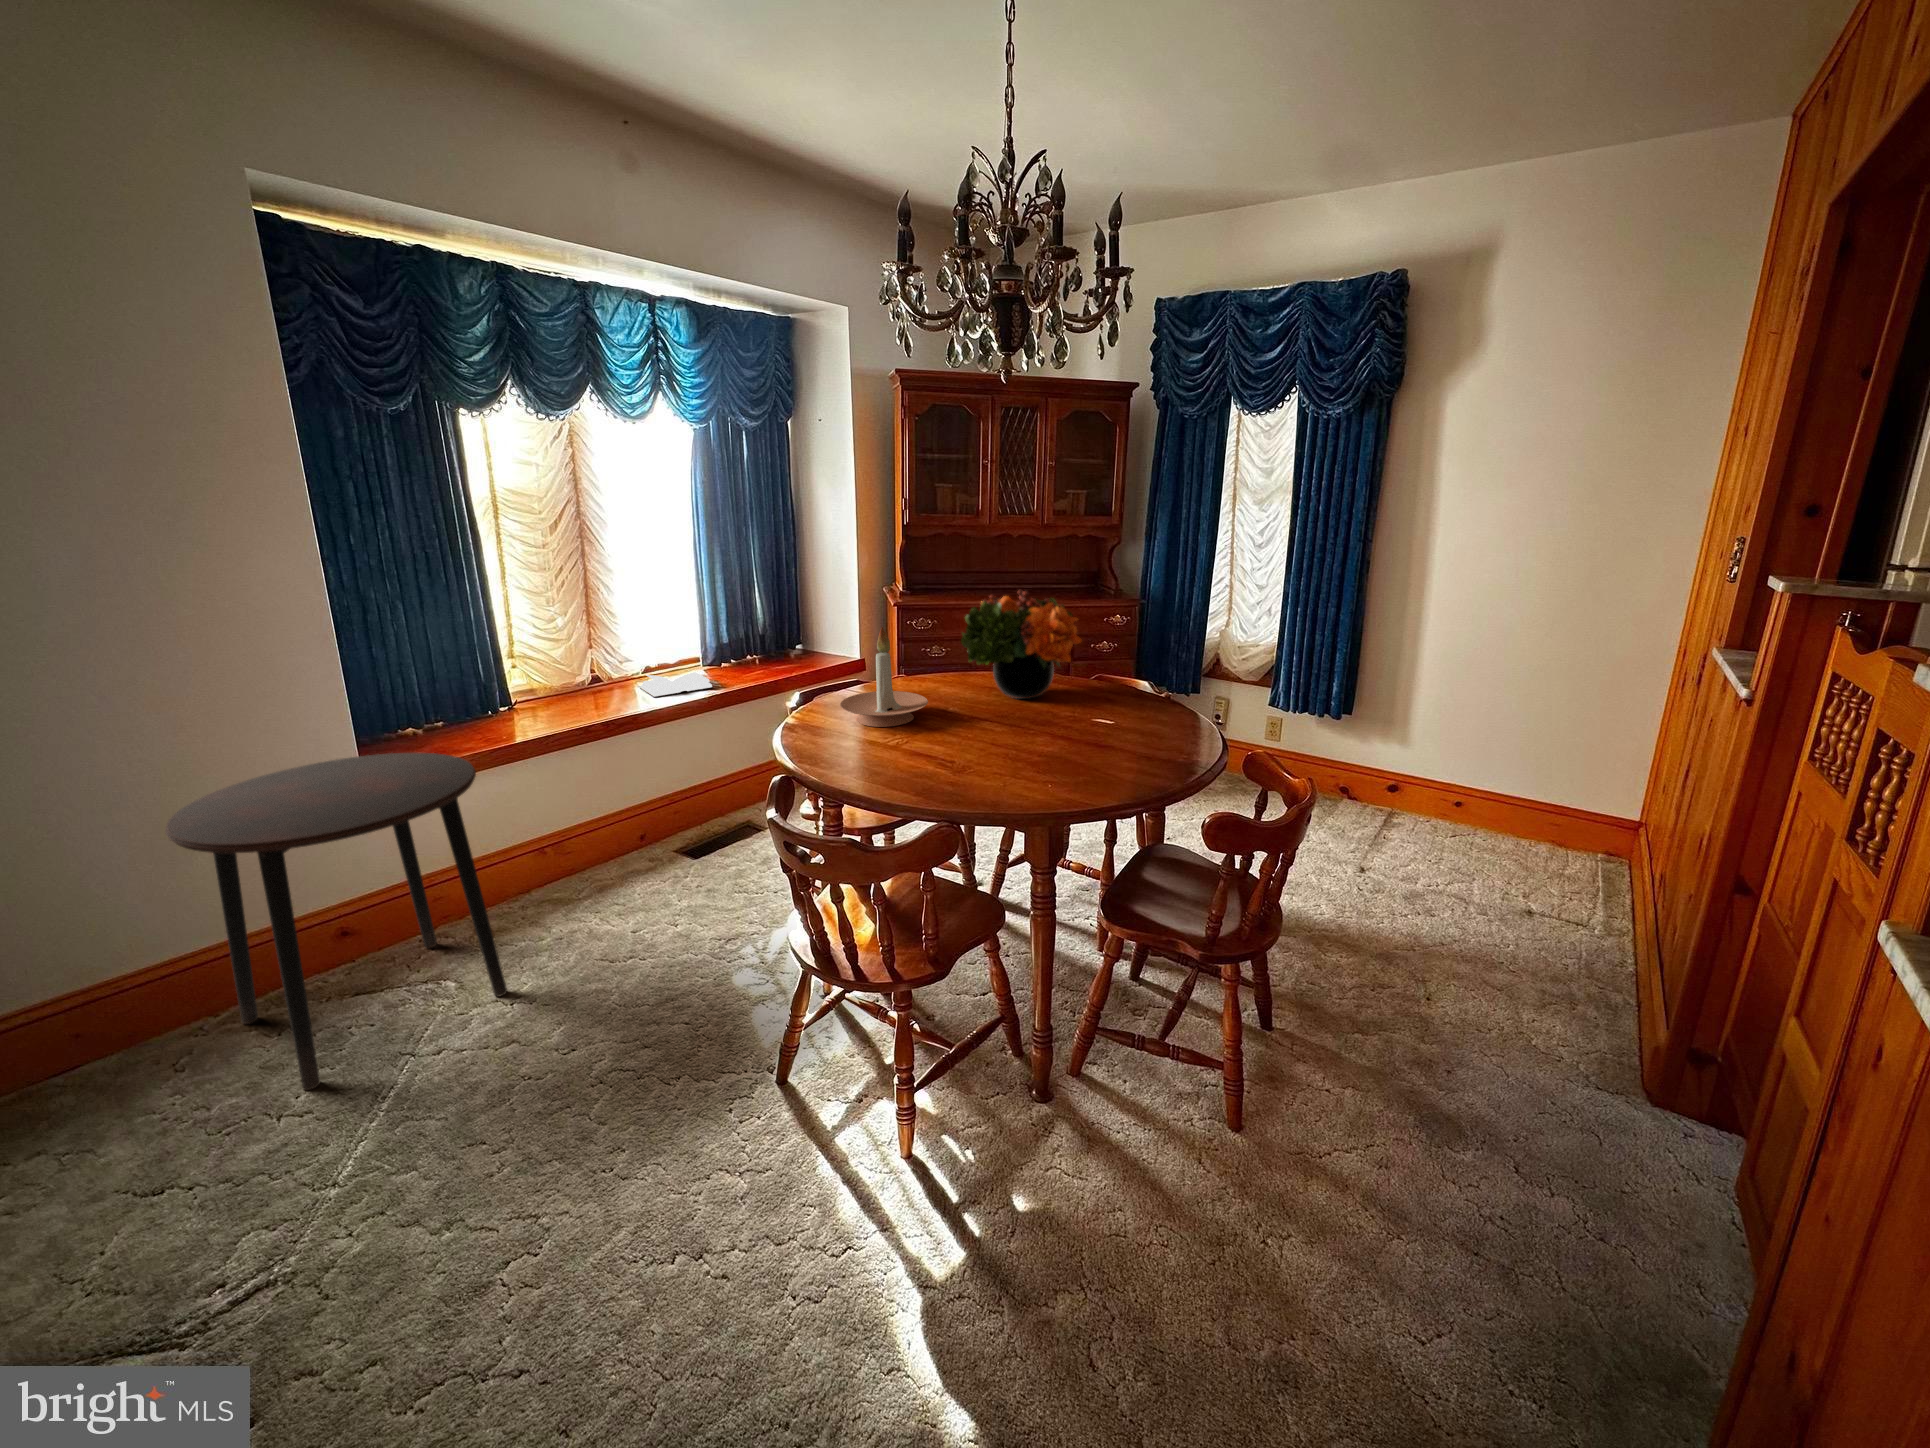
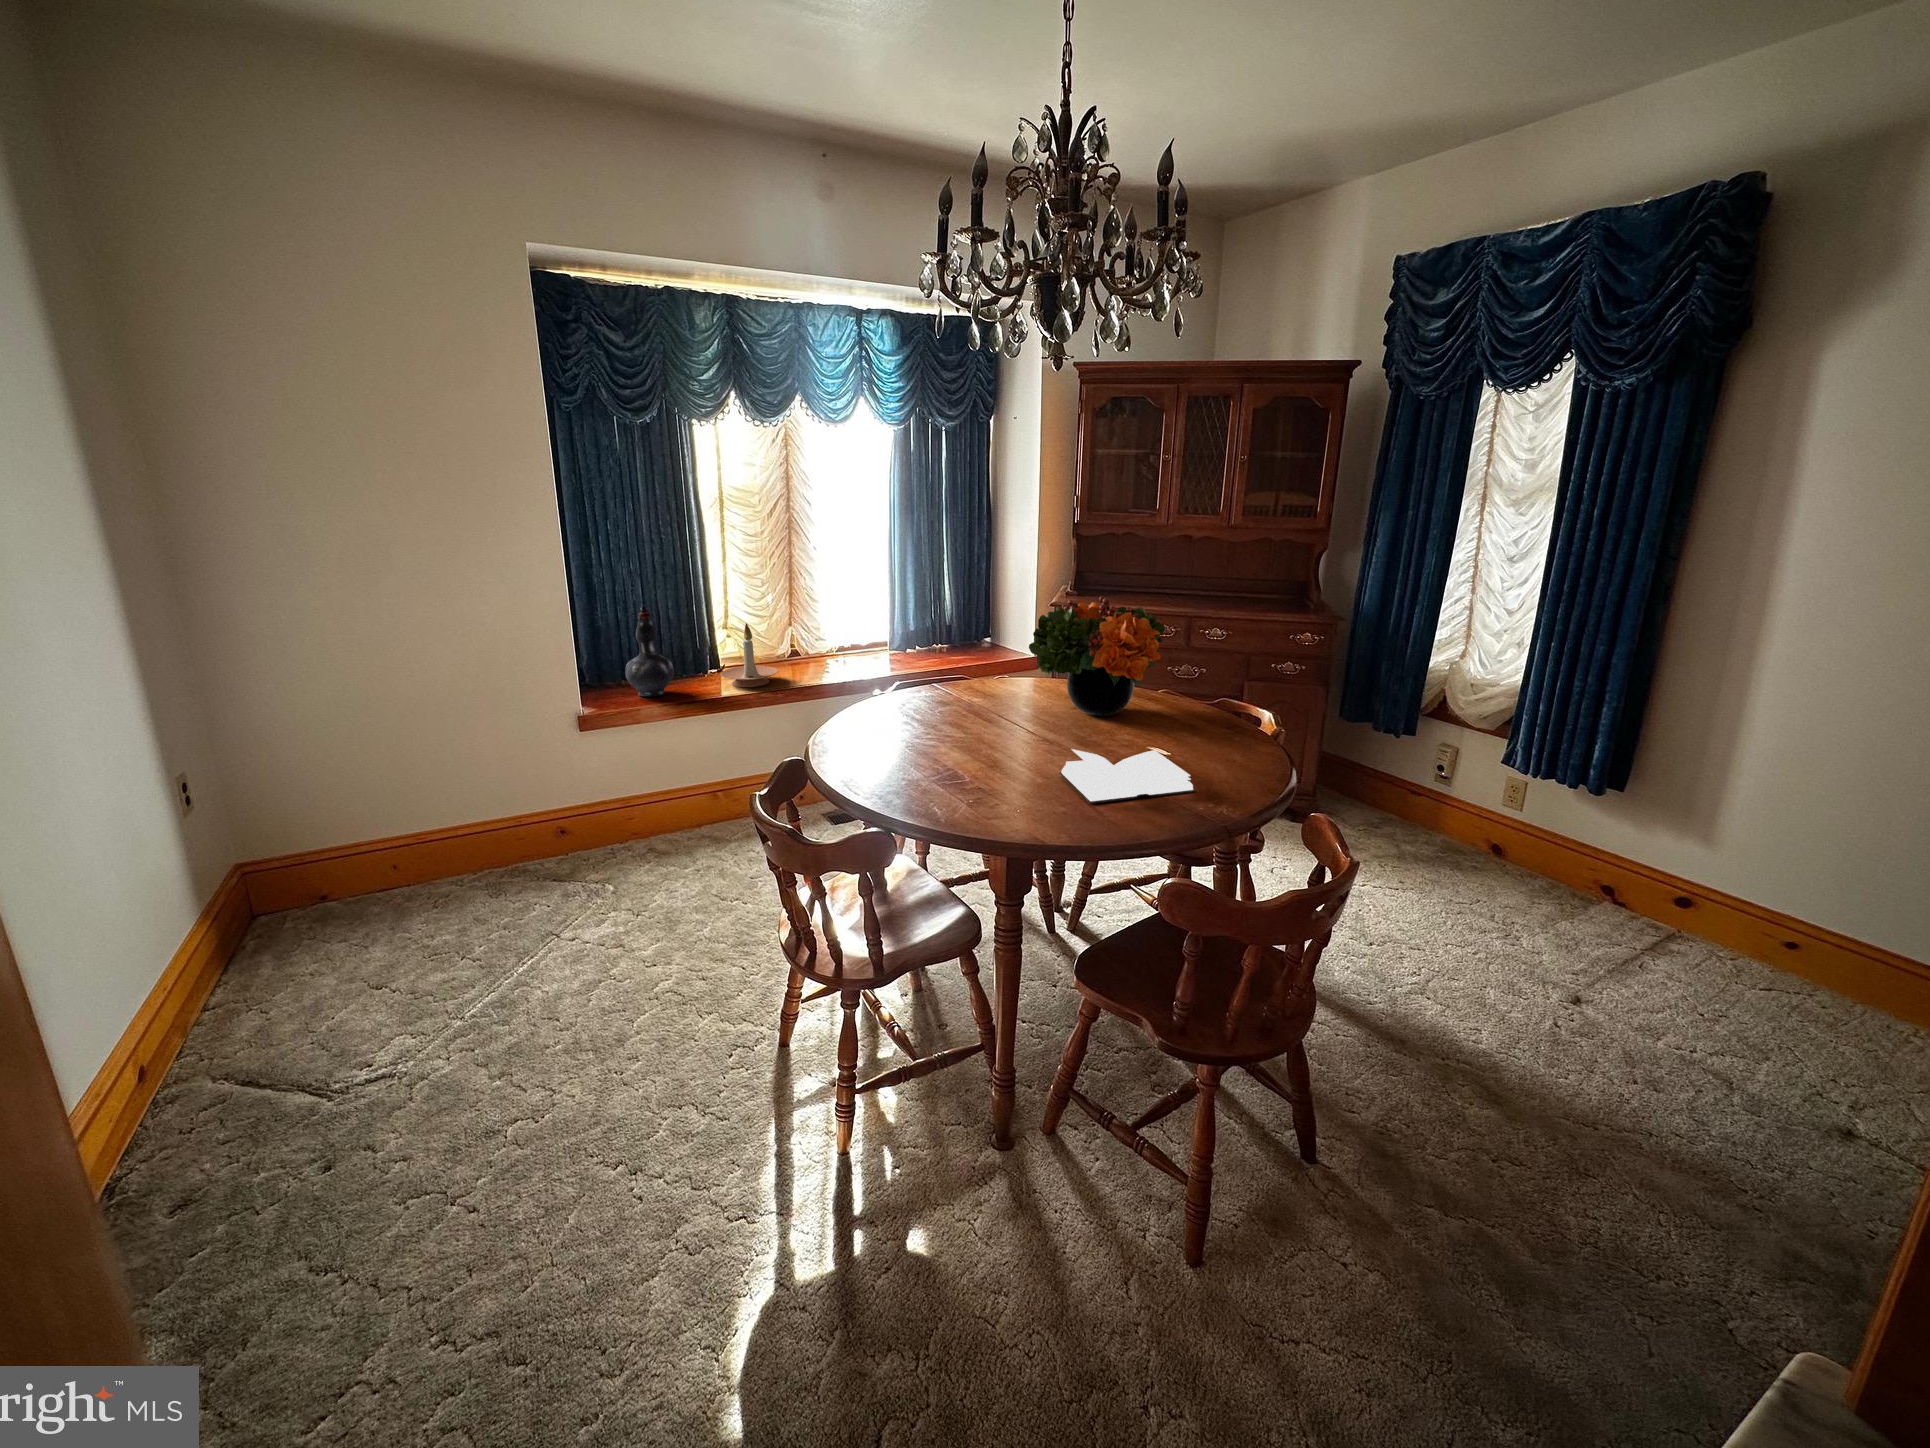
candle holder: present [840,627,928,727] -> present [721,623,778,687]
decorative vase: none [403,635,472,746] -> present [625,605,674,697]
book: present [640,672,713,697] -> present [1059,749,1195,804]
side table: present [165,753,507,1090] -> none [427,697,639,945]

